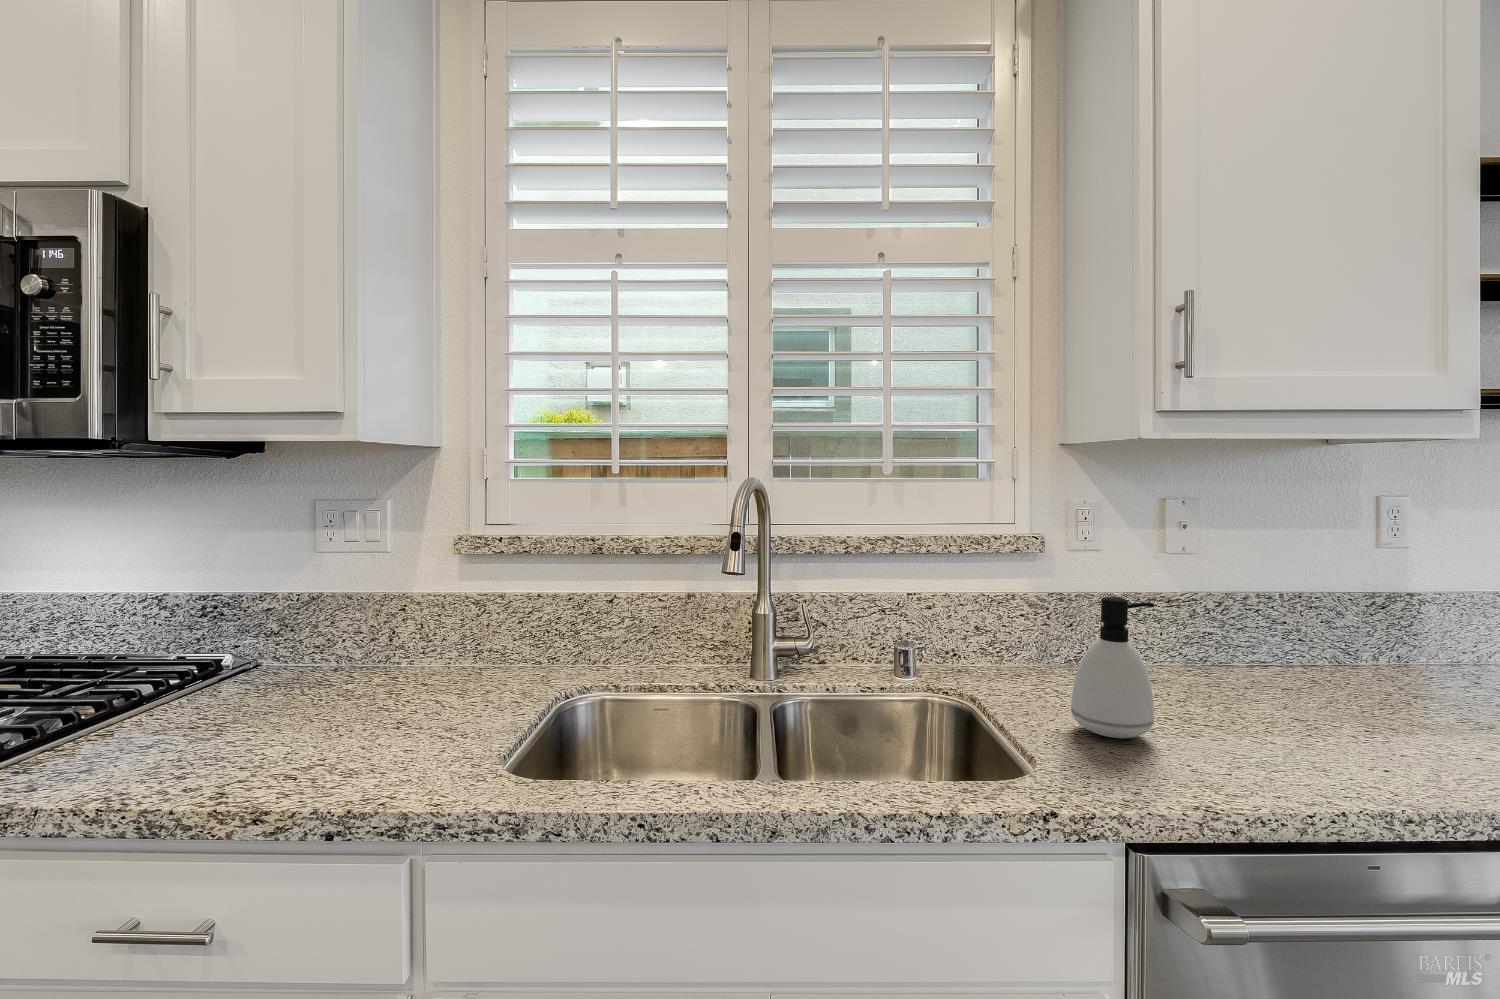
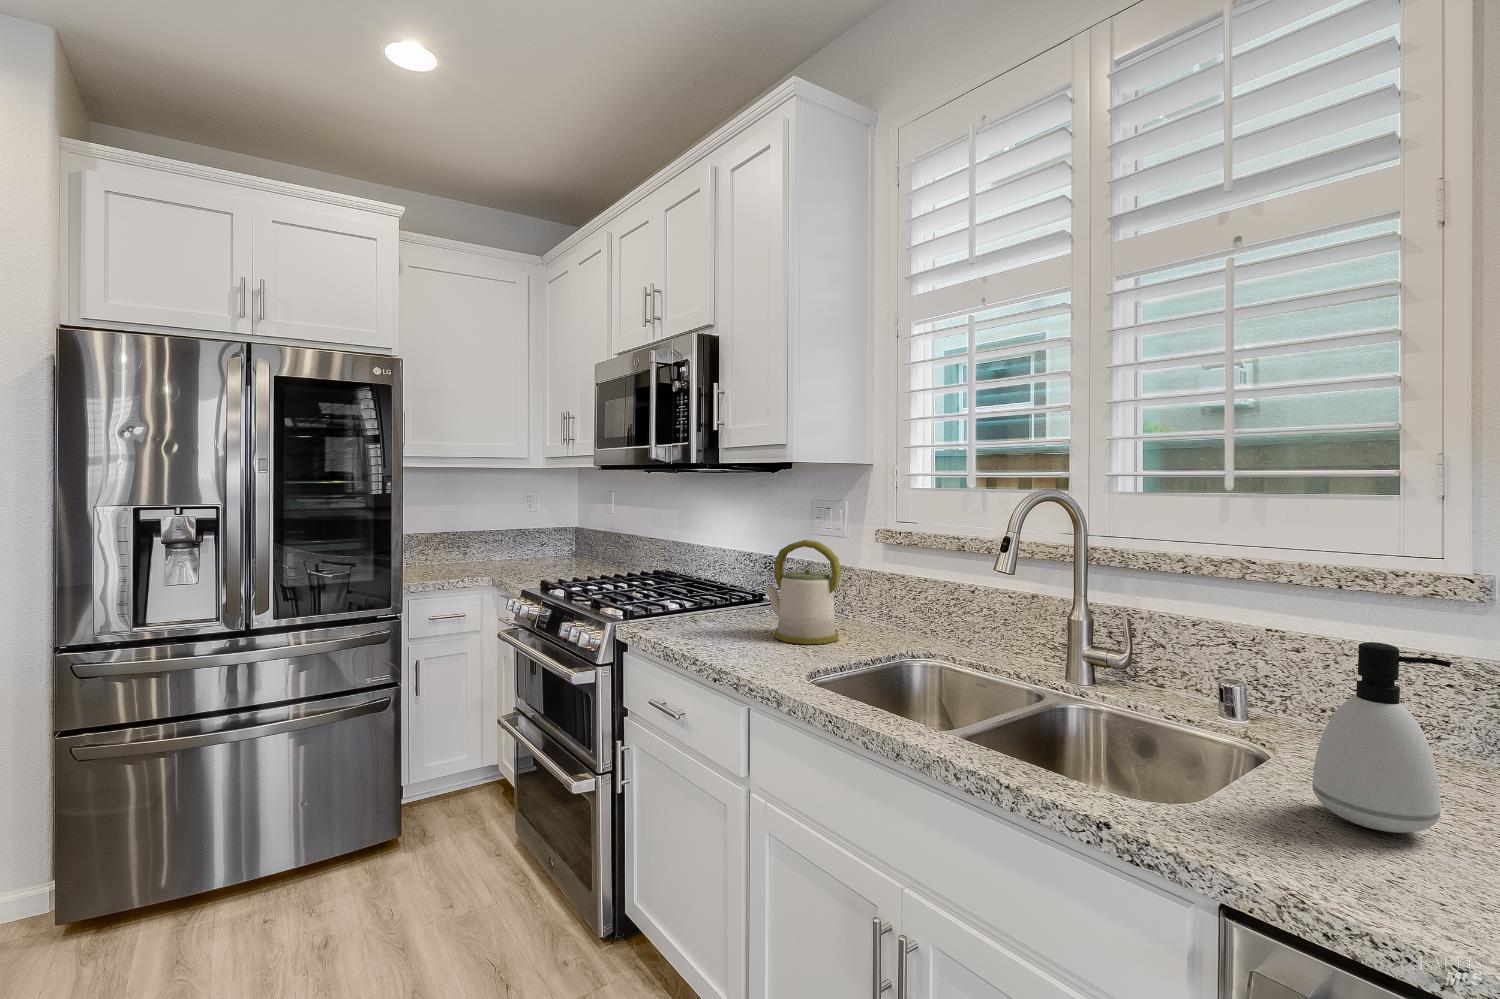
kettle: none [331,563,463,722] -> present [764,540,841,644]

